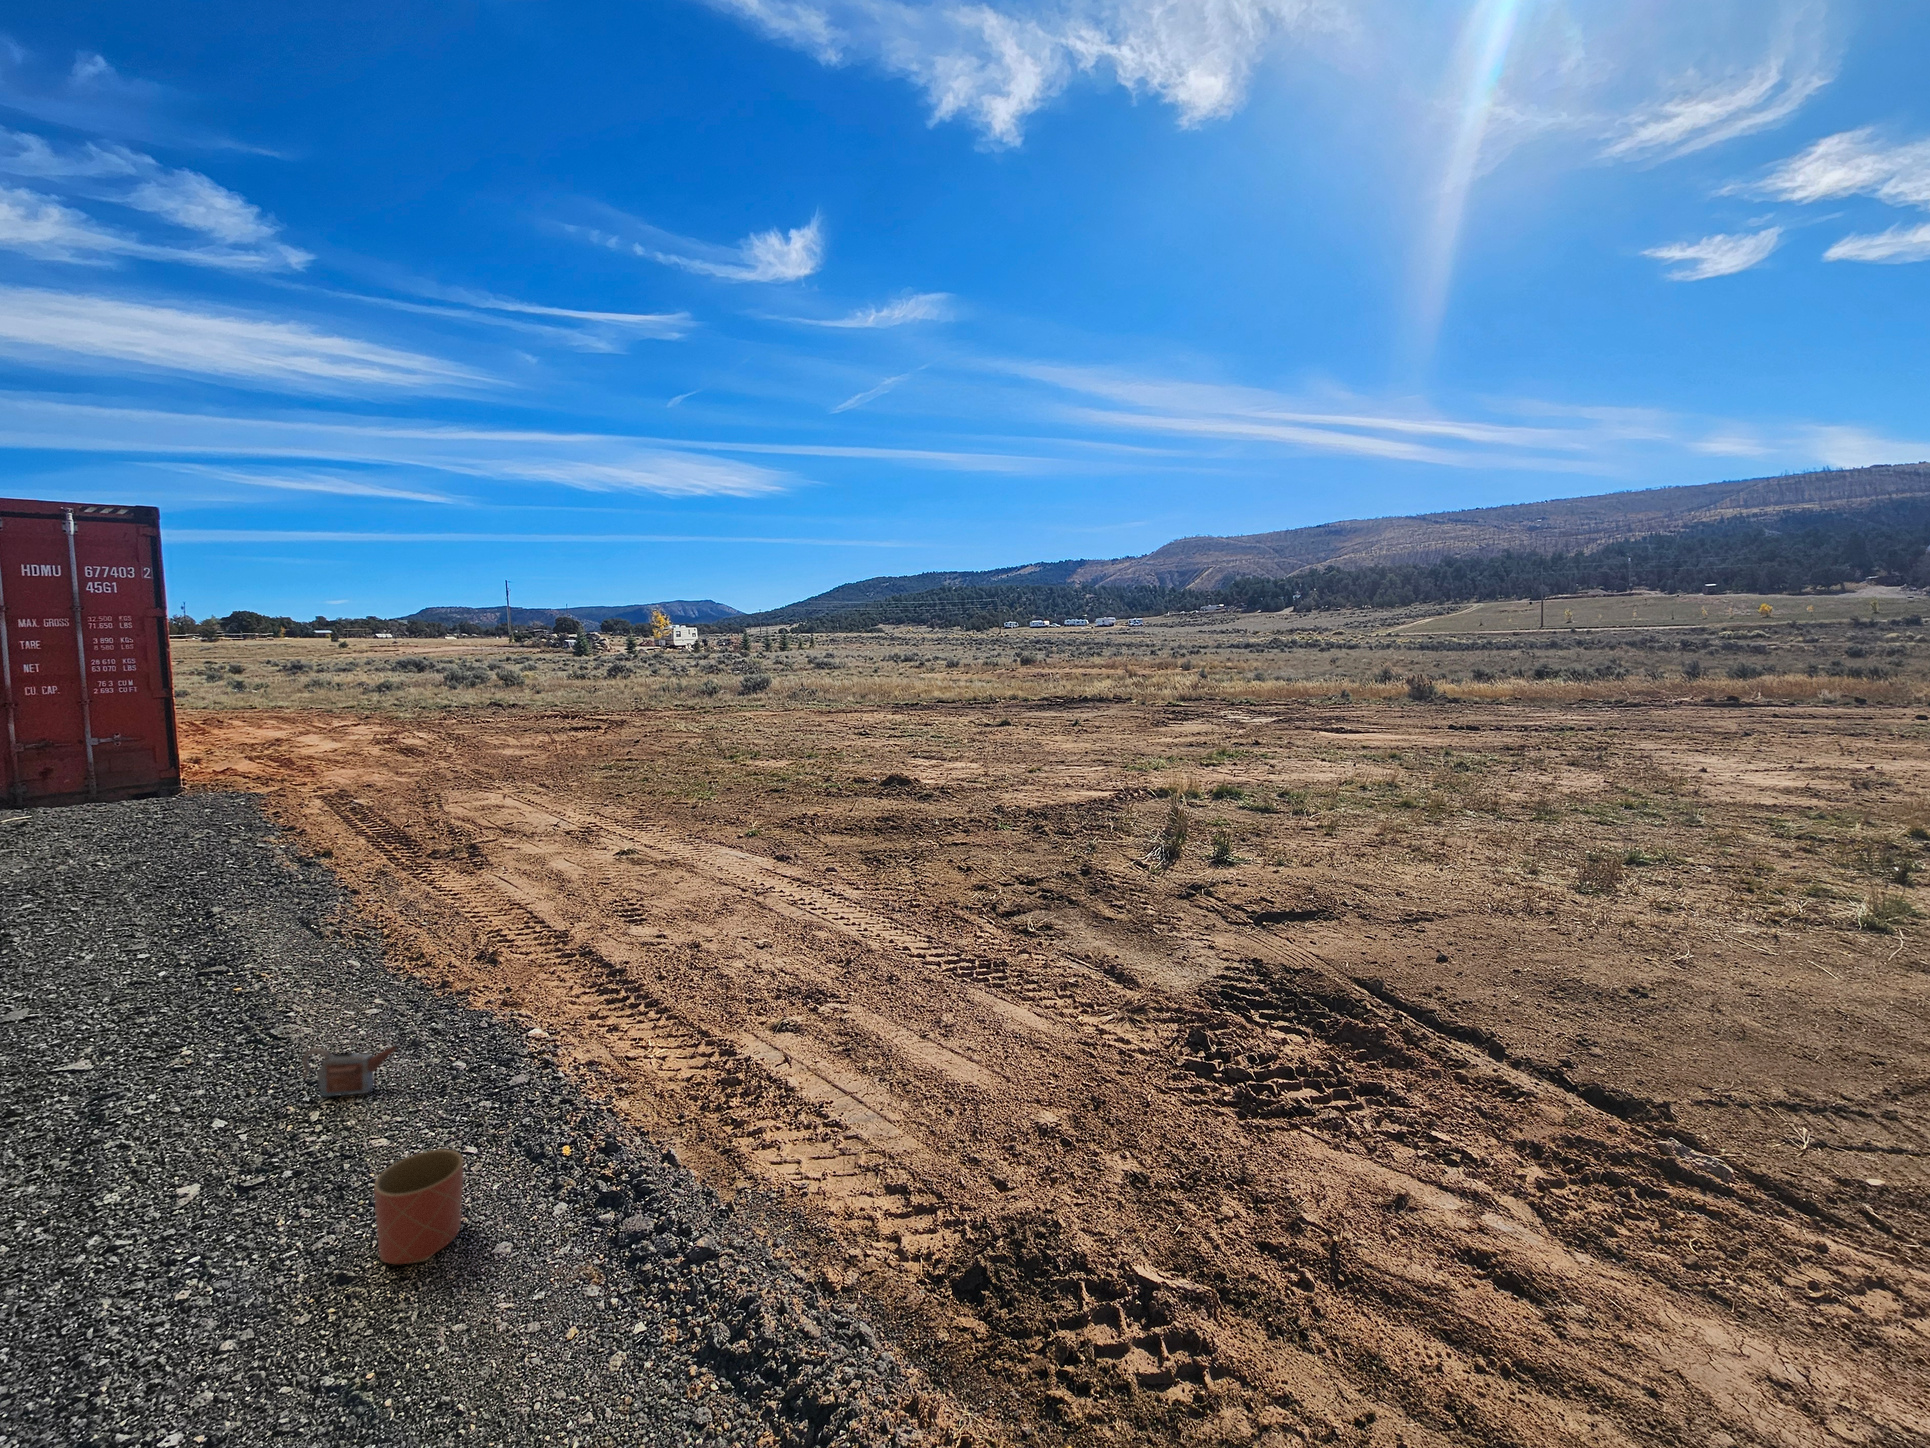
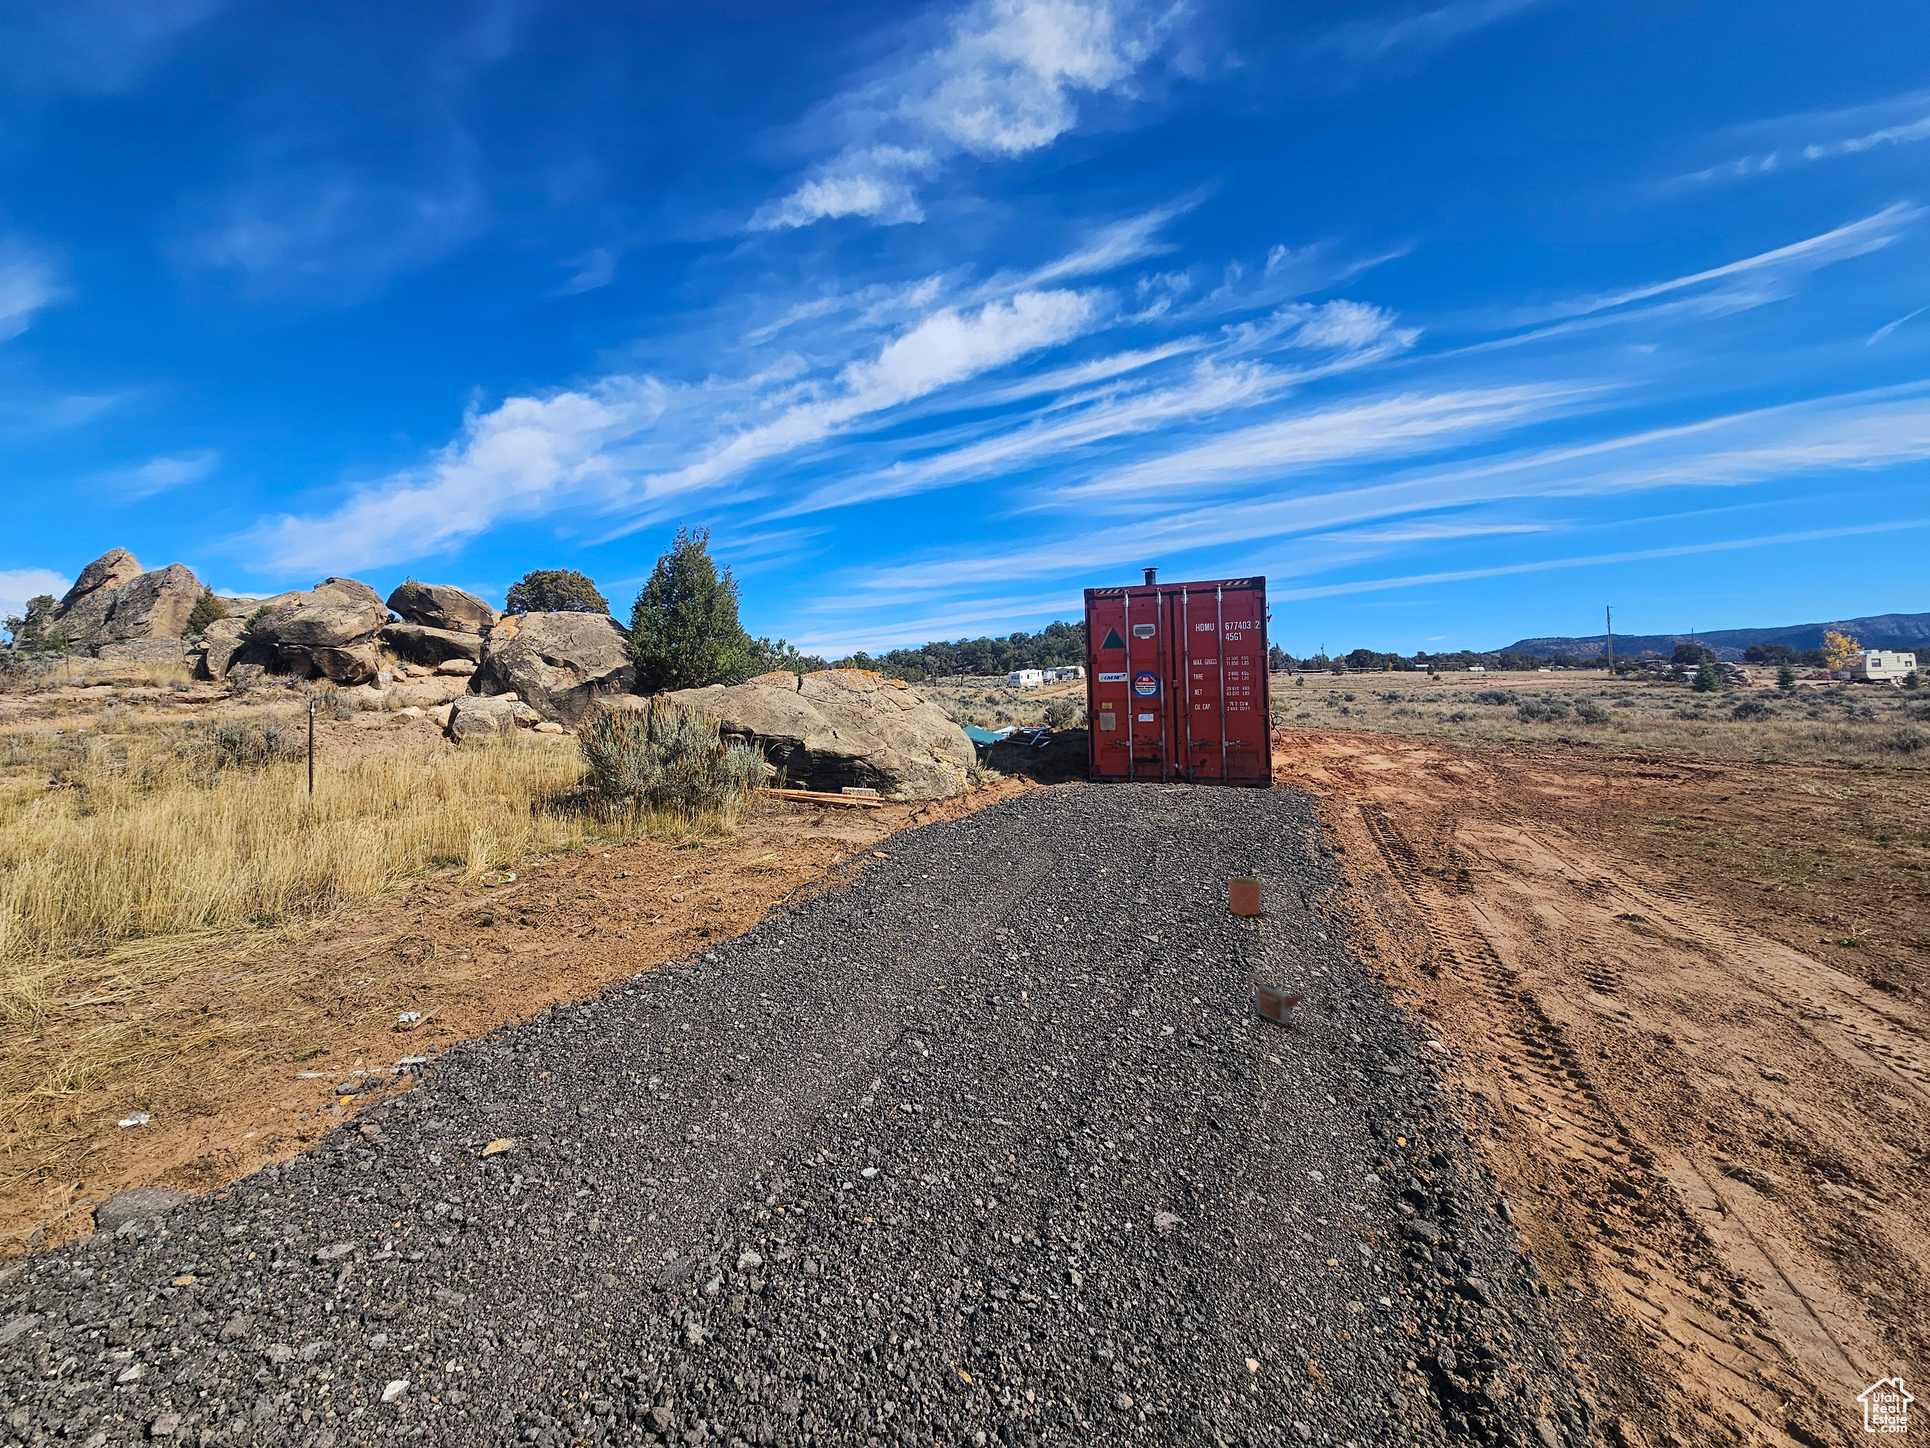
planter: present [374,1149,464,1264] -> present [1229,878,1262,916]

